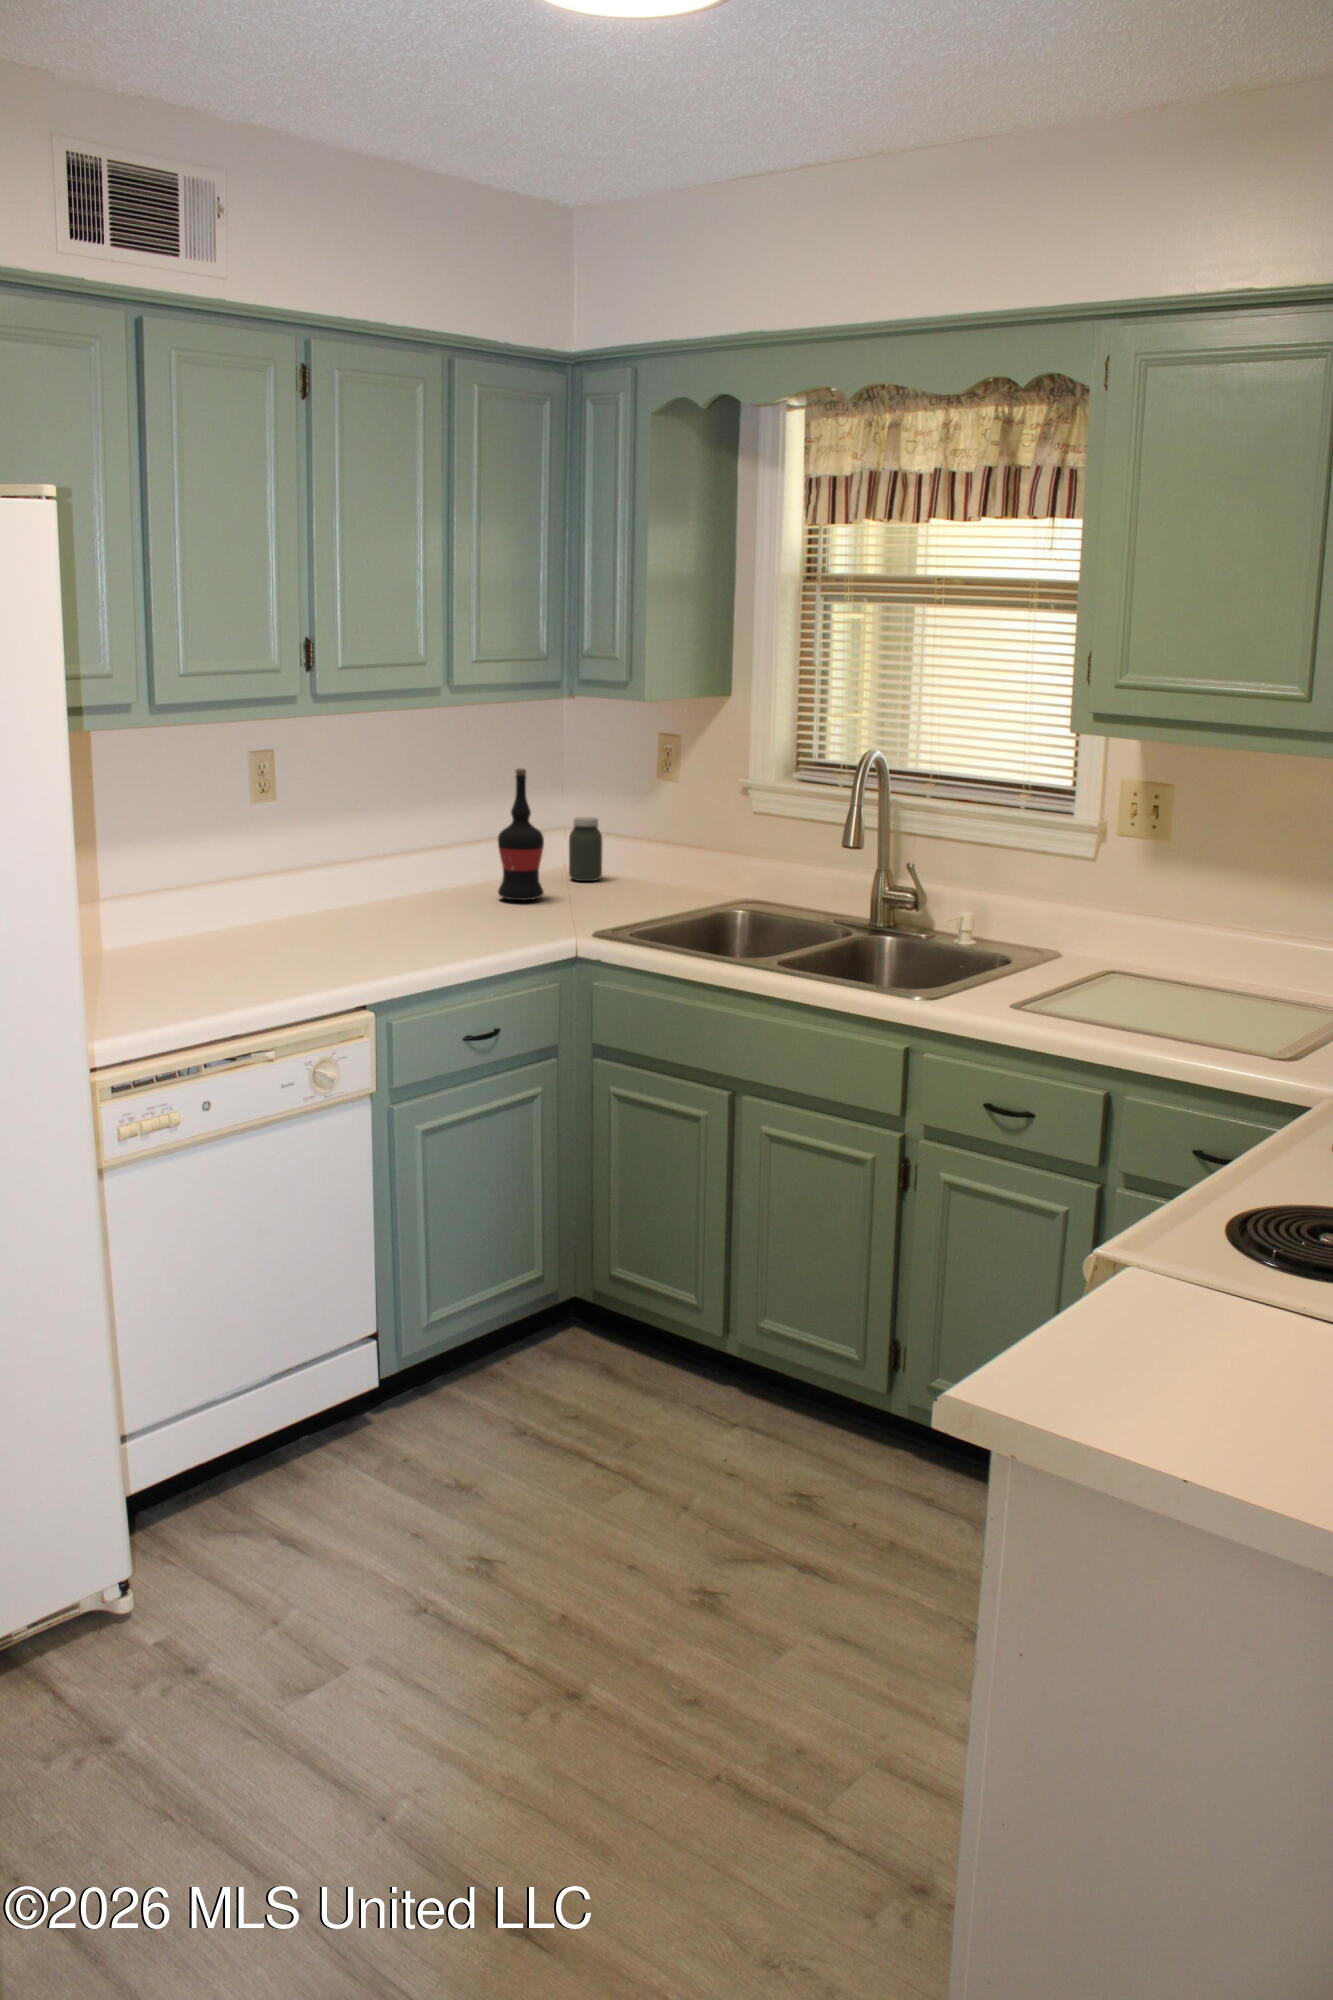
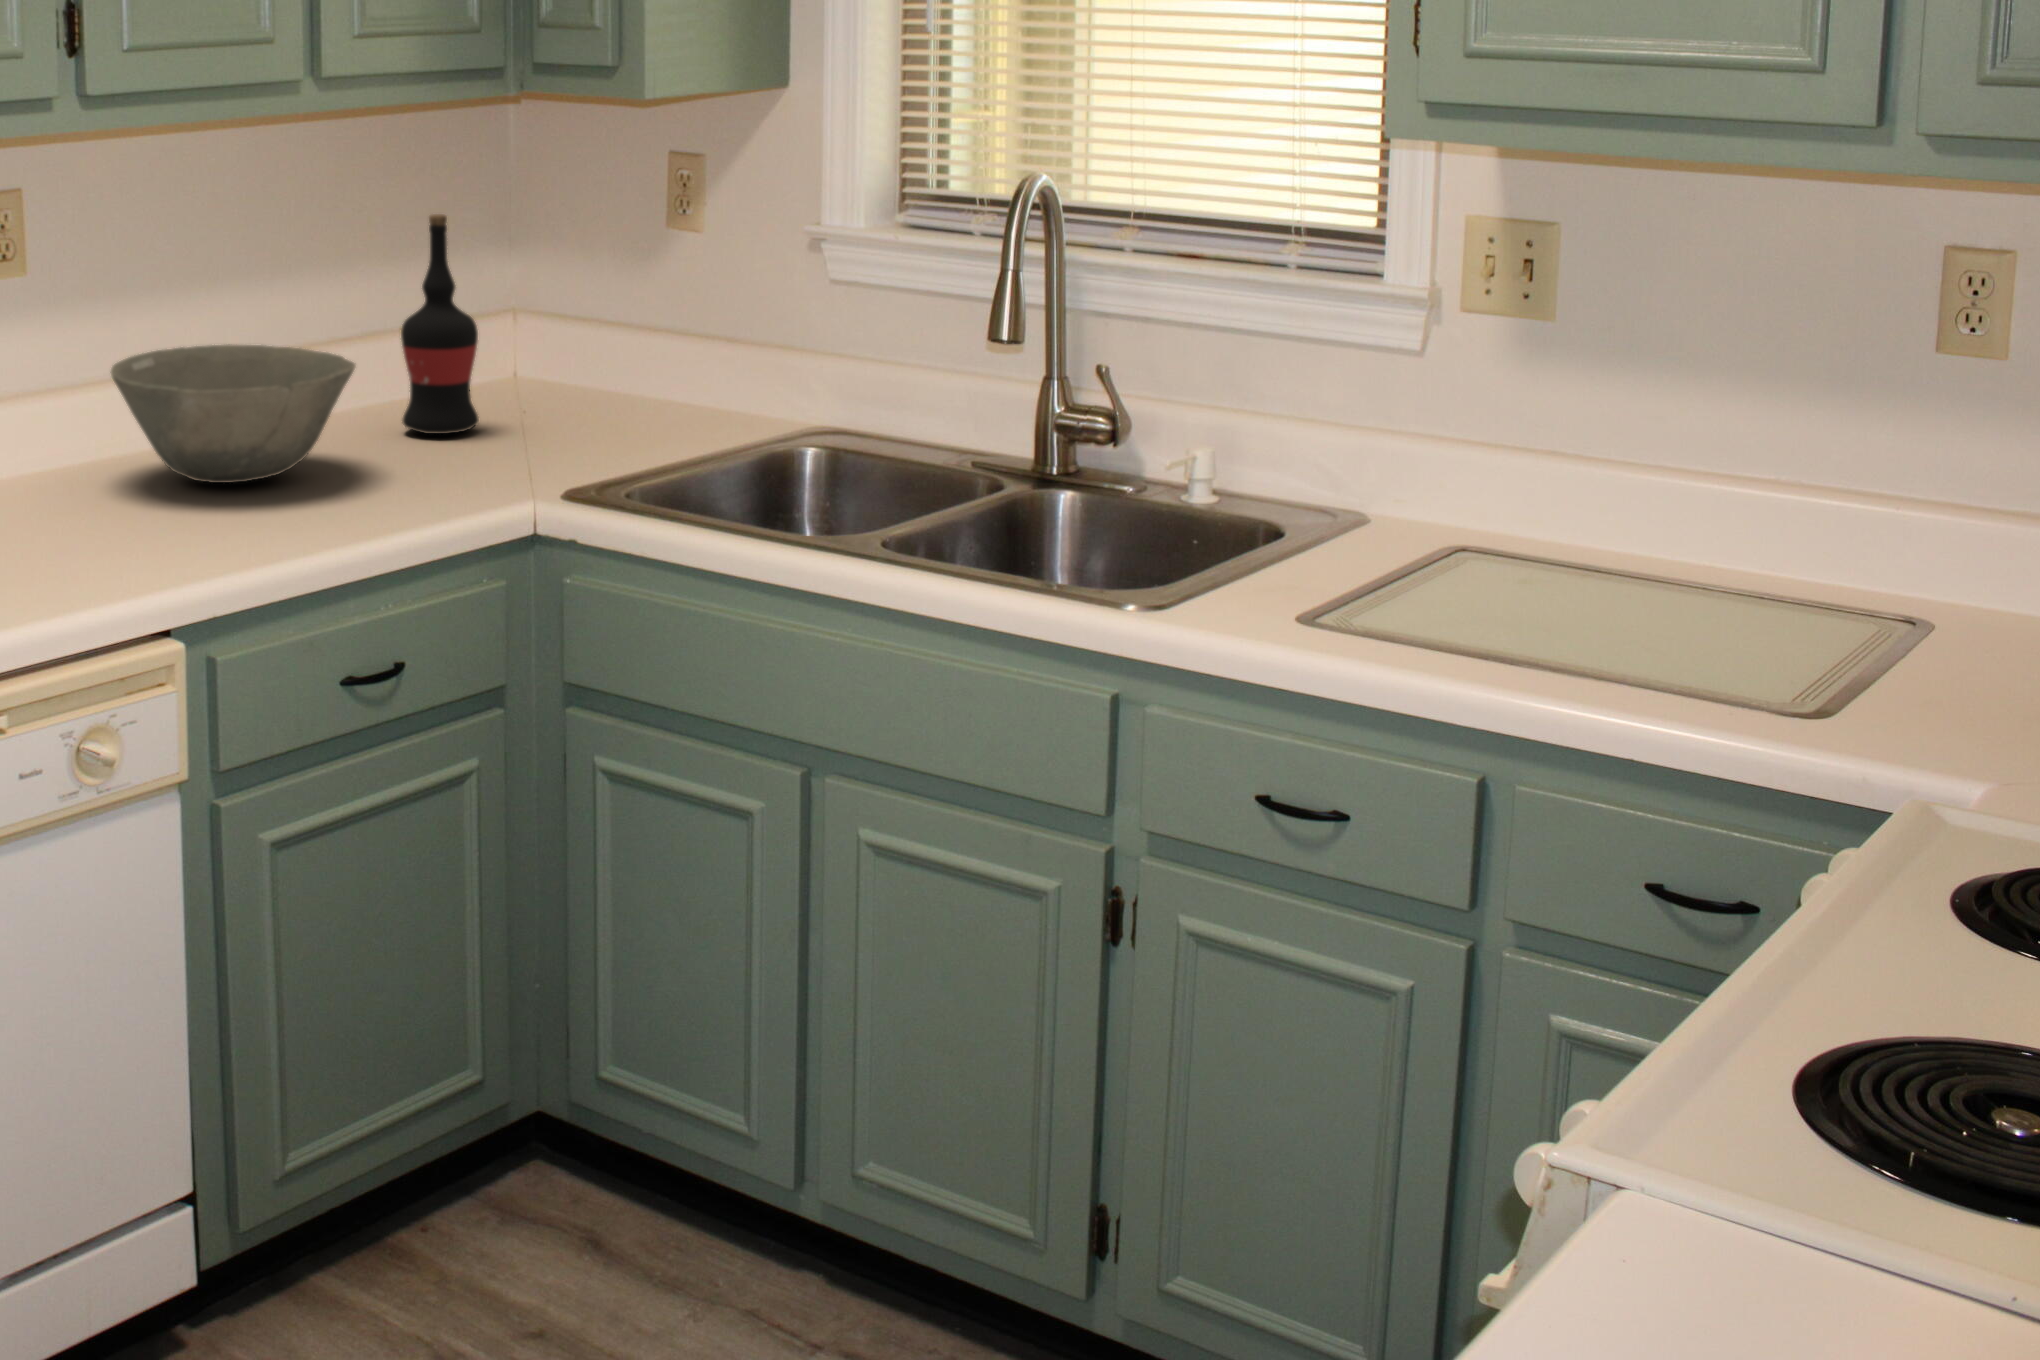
jar: present [569,817,602,881] -> none [521,291,577,398]
bowl: none [326,844,473,925] -> present [110,344,356,483]

